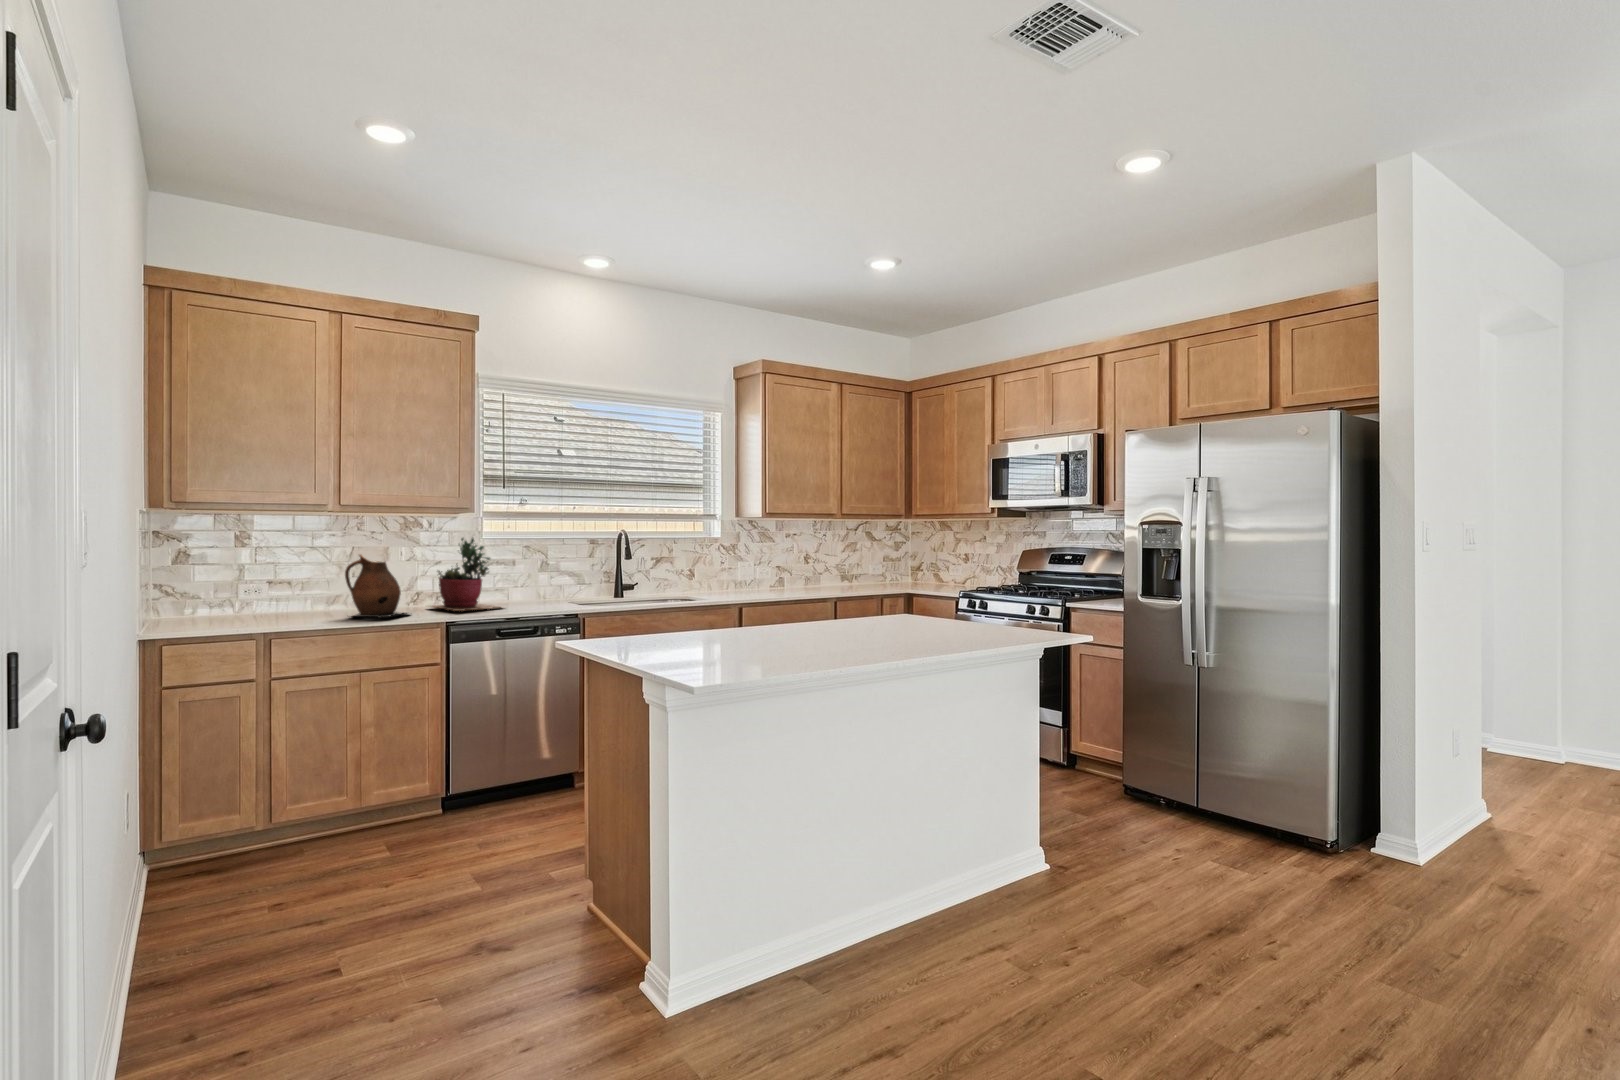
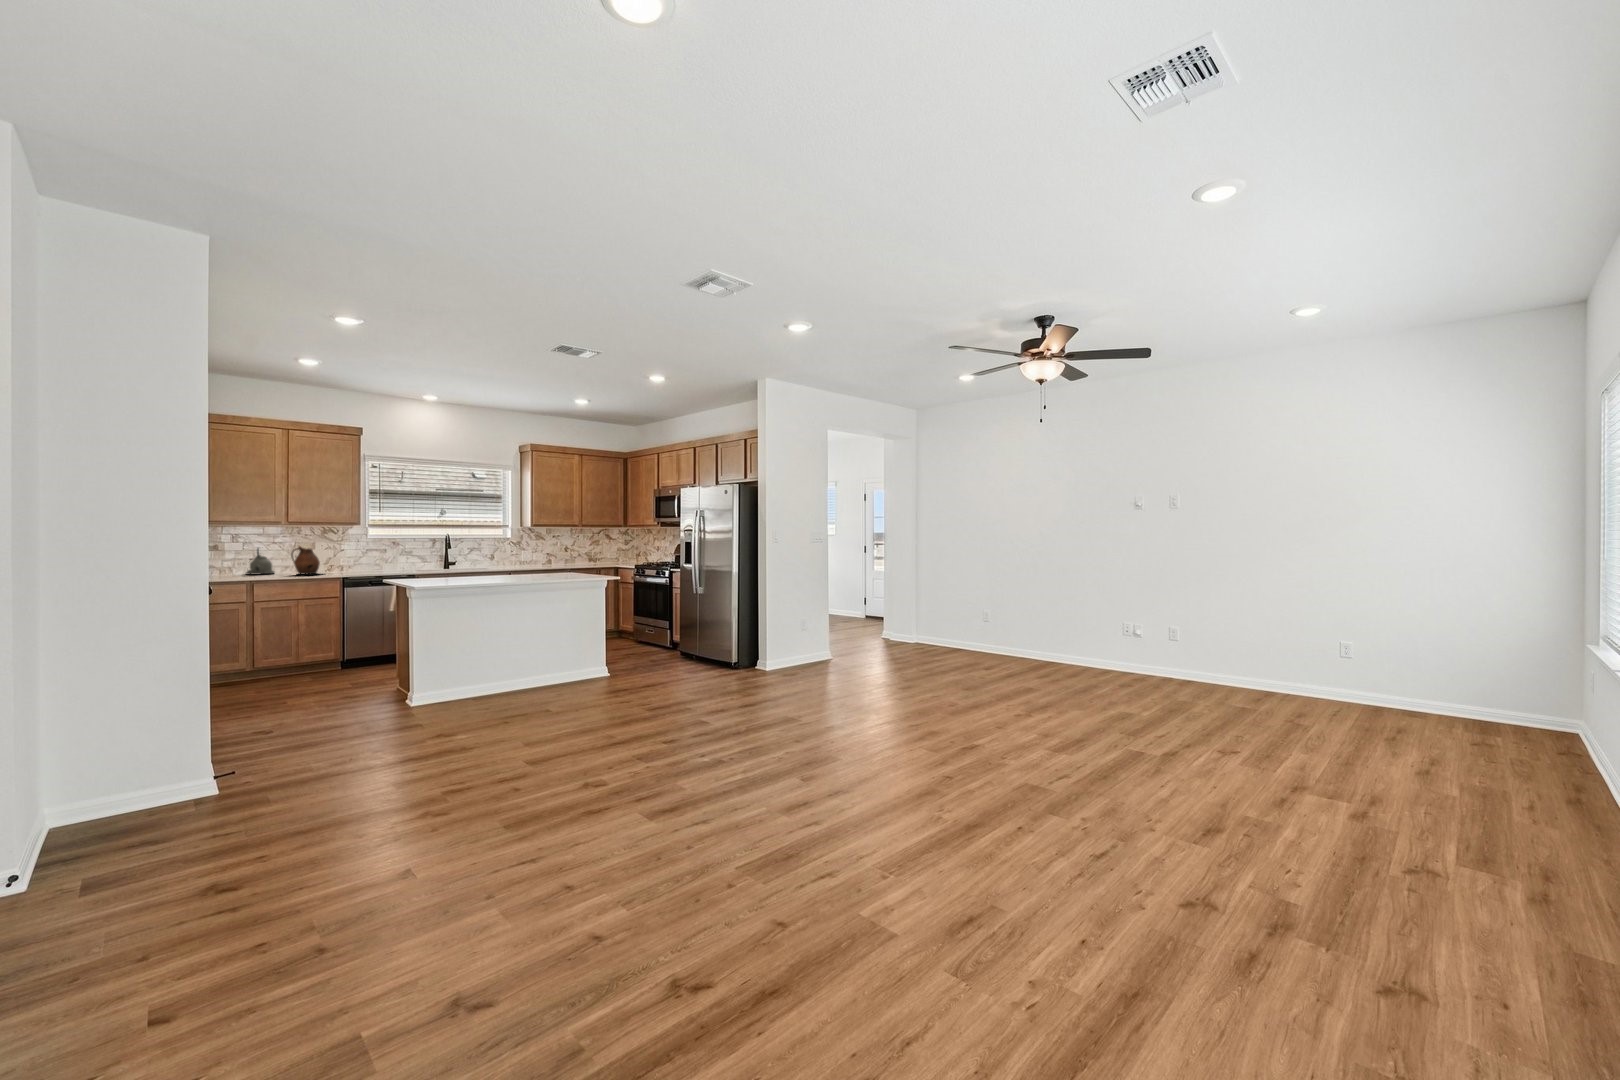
succulent plant: present [432,538,499,611] -> none [334,537,378,572]
kettle: none [256,558,313,616] -> present [246,548,274,574]

